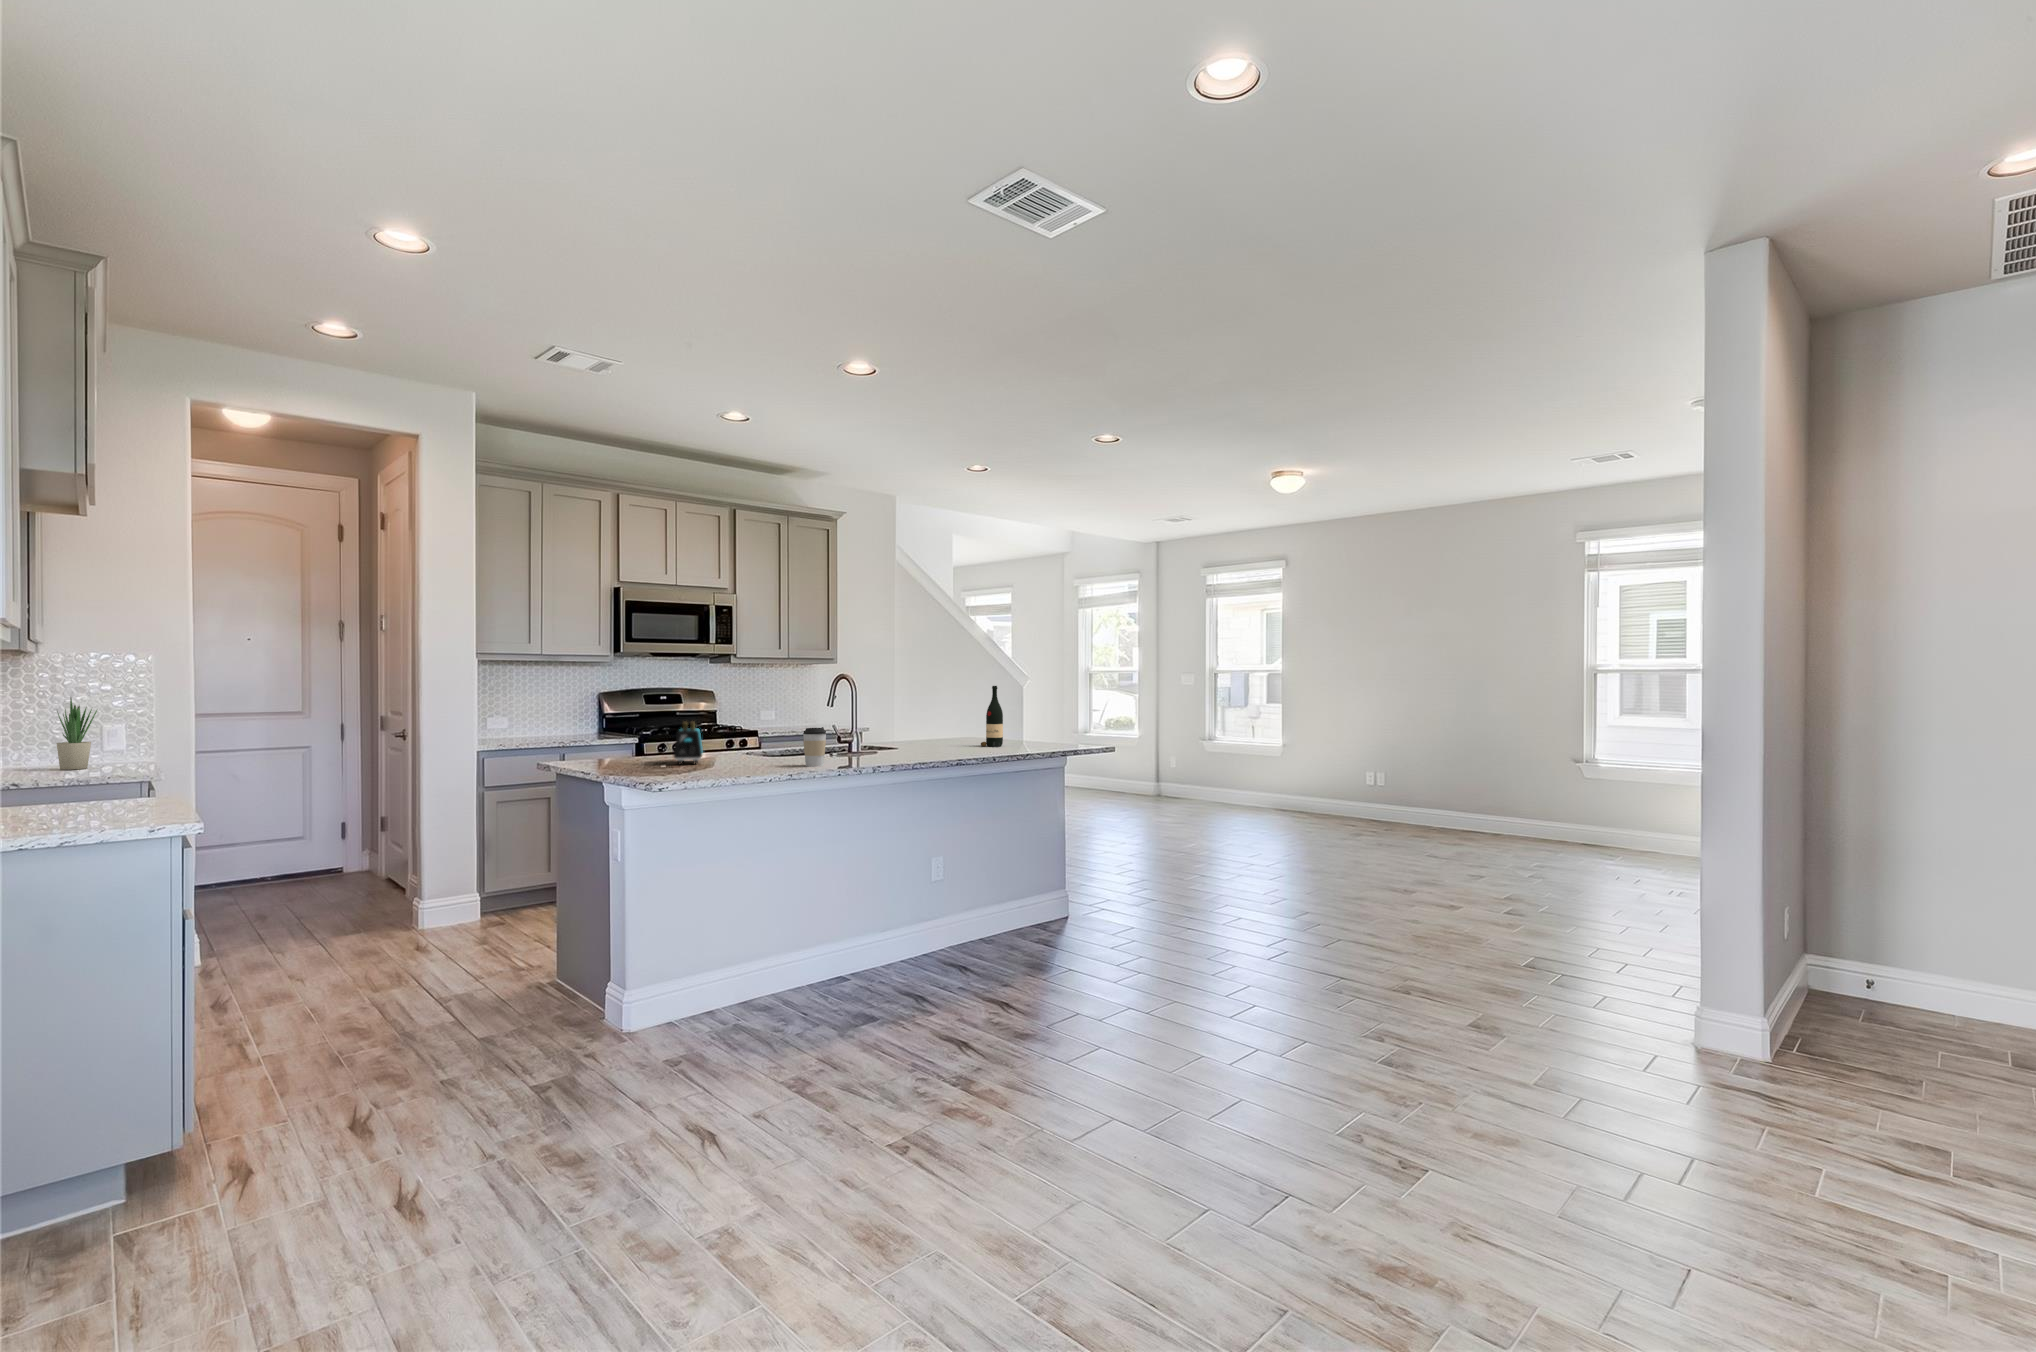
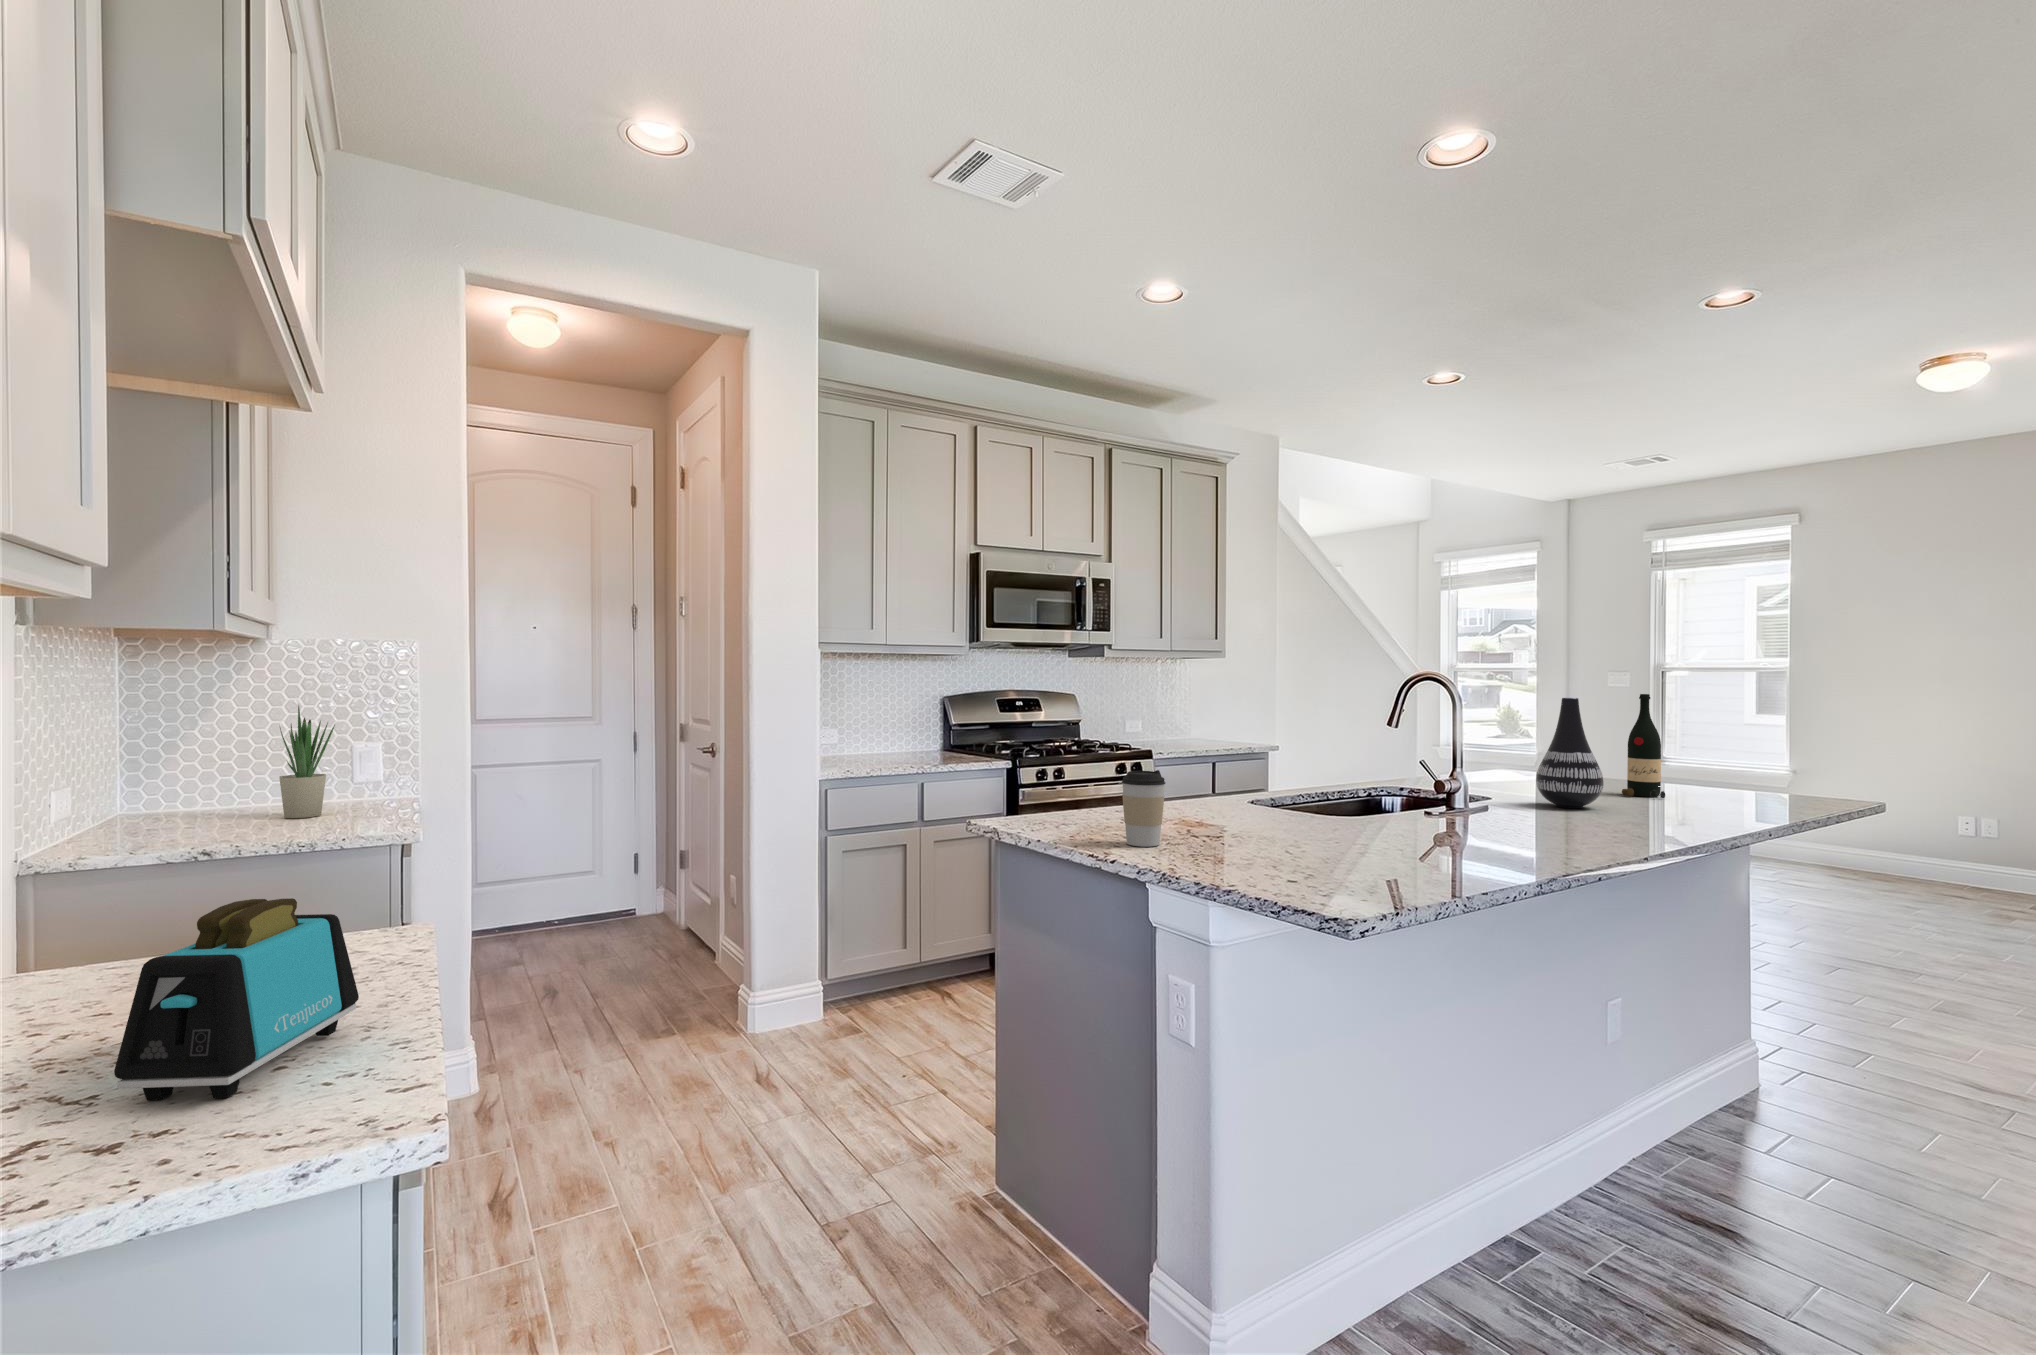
vase: none [910,688,944,751] -> present [1536,698,1604,808]
toaster: present [674,721,703,764] -> present [114,898,359,1101]
coffee cup: present [803,727,826,767] -> present [1122,770,1165,847]

